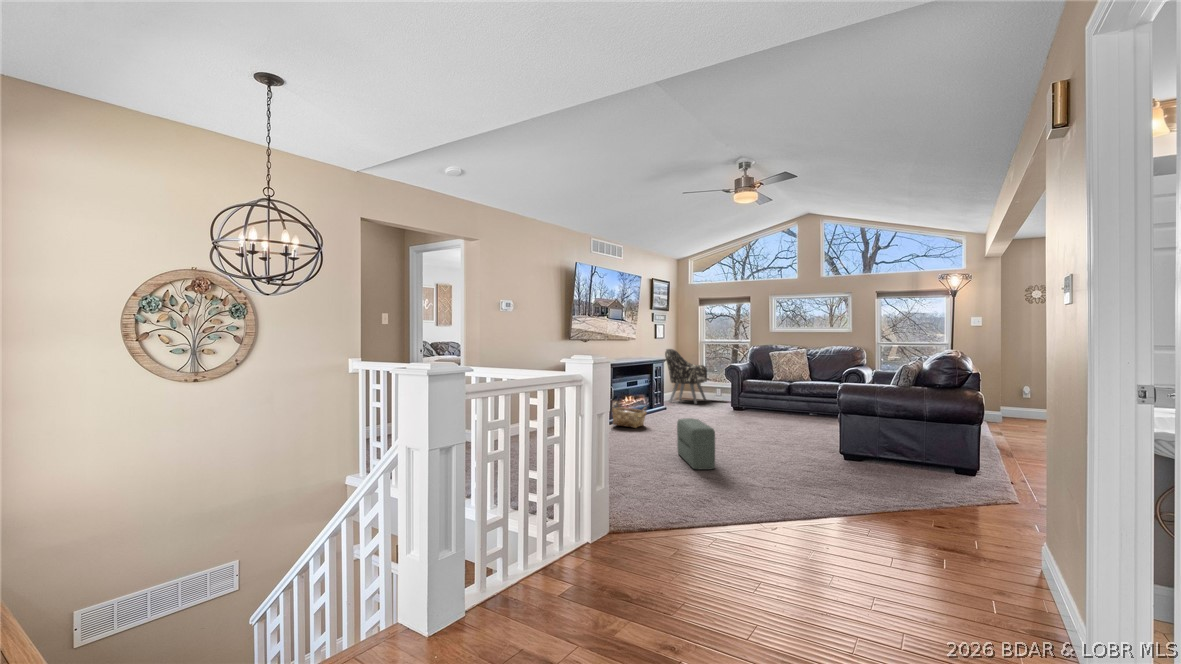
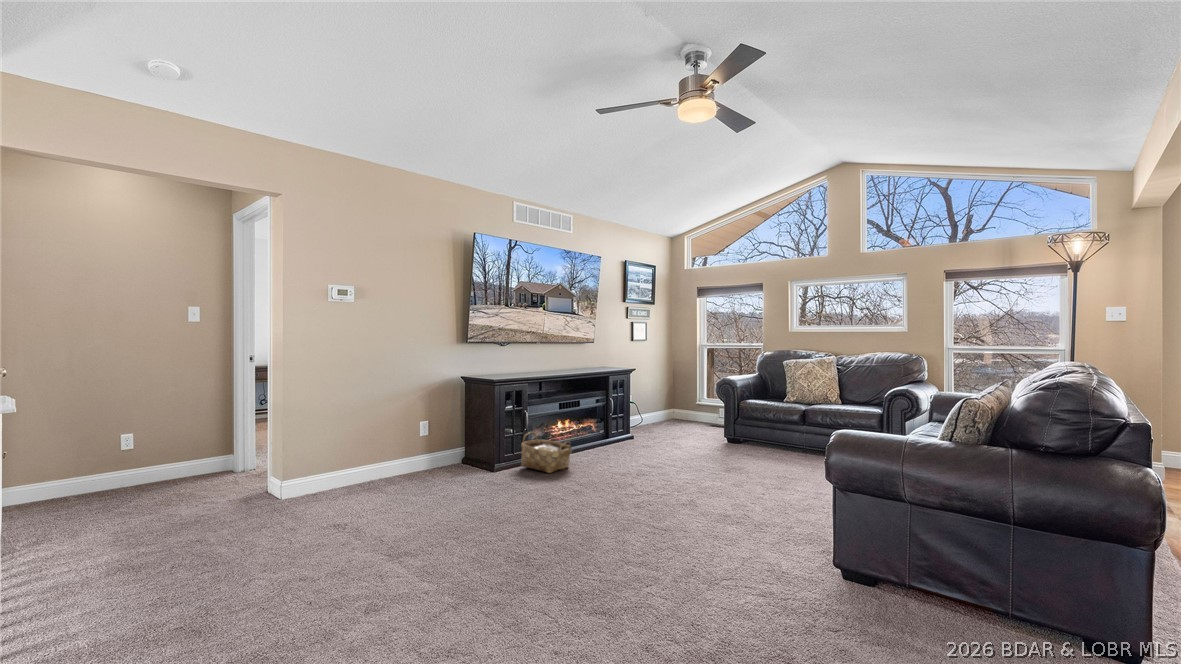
armchair: present [665,349,707,404] -> none [647,353,706,429]
pouf: present [677,418,715,470] -> none [522,480,580,595]

